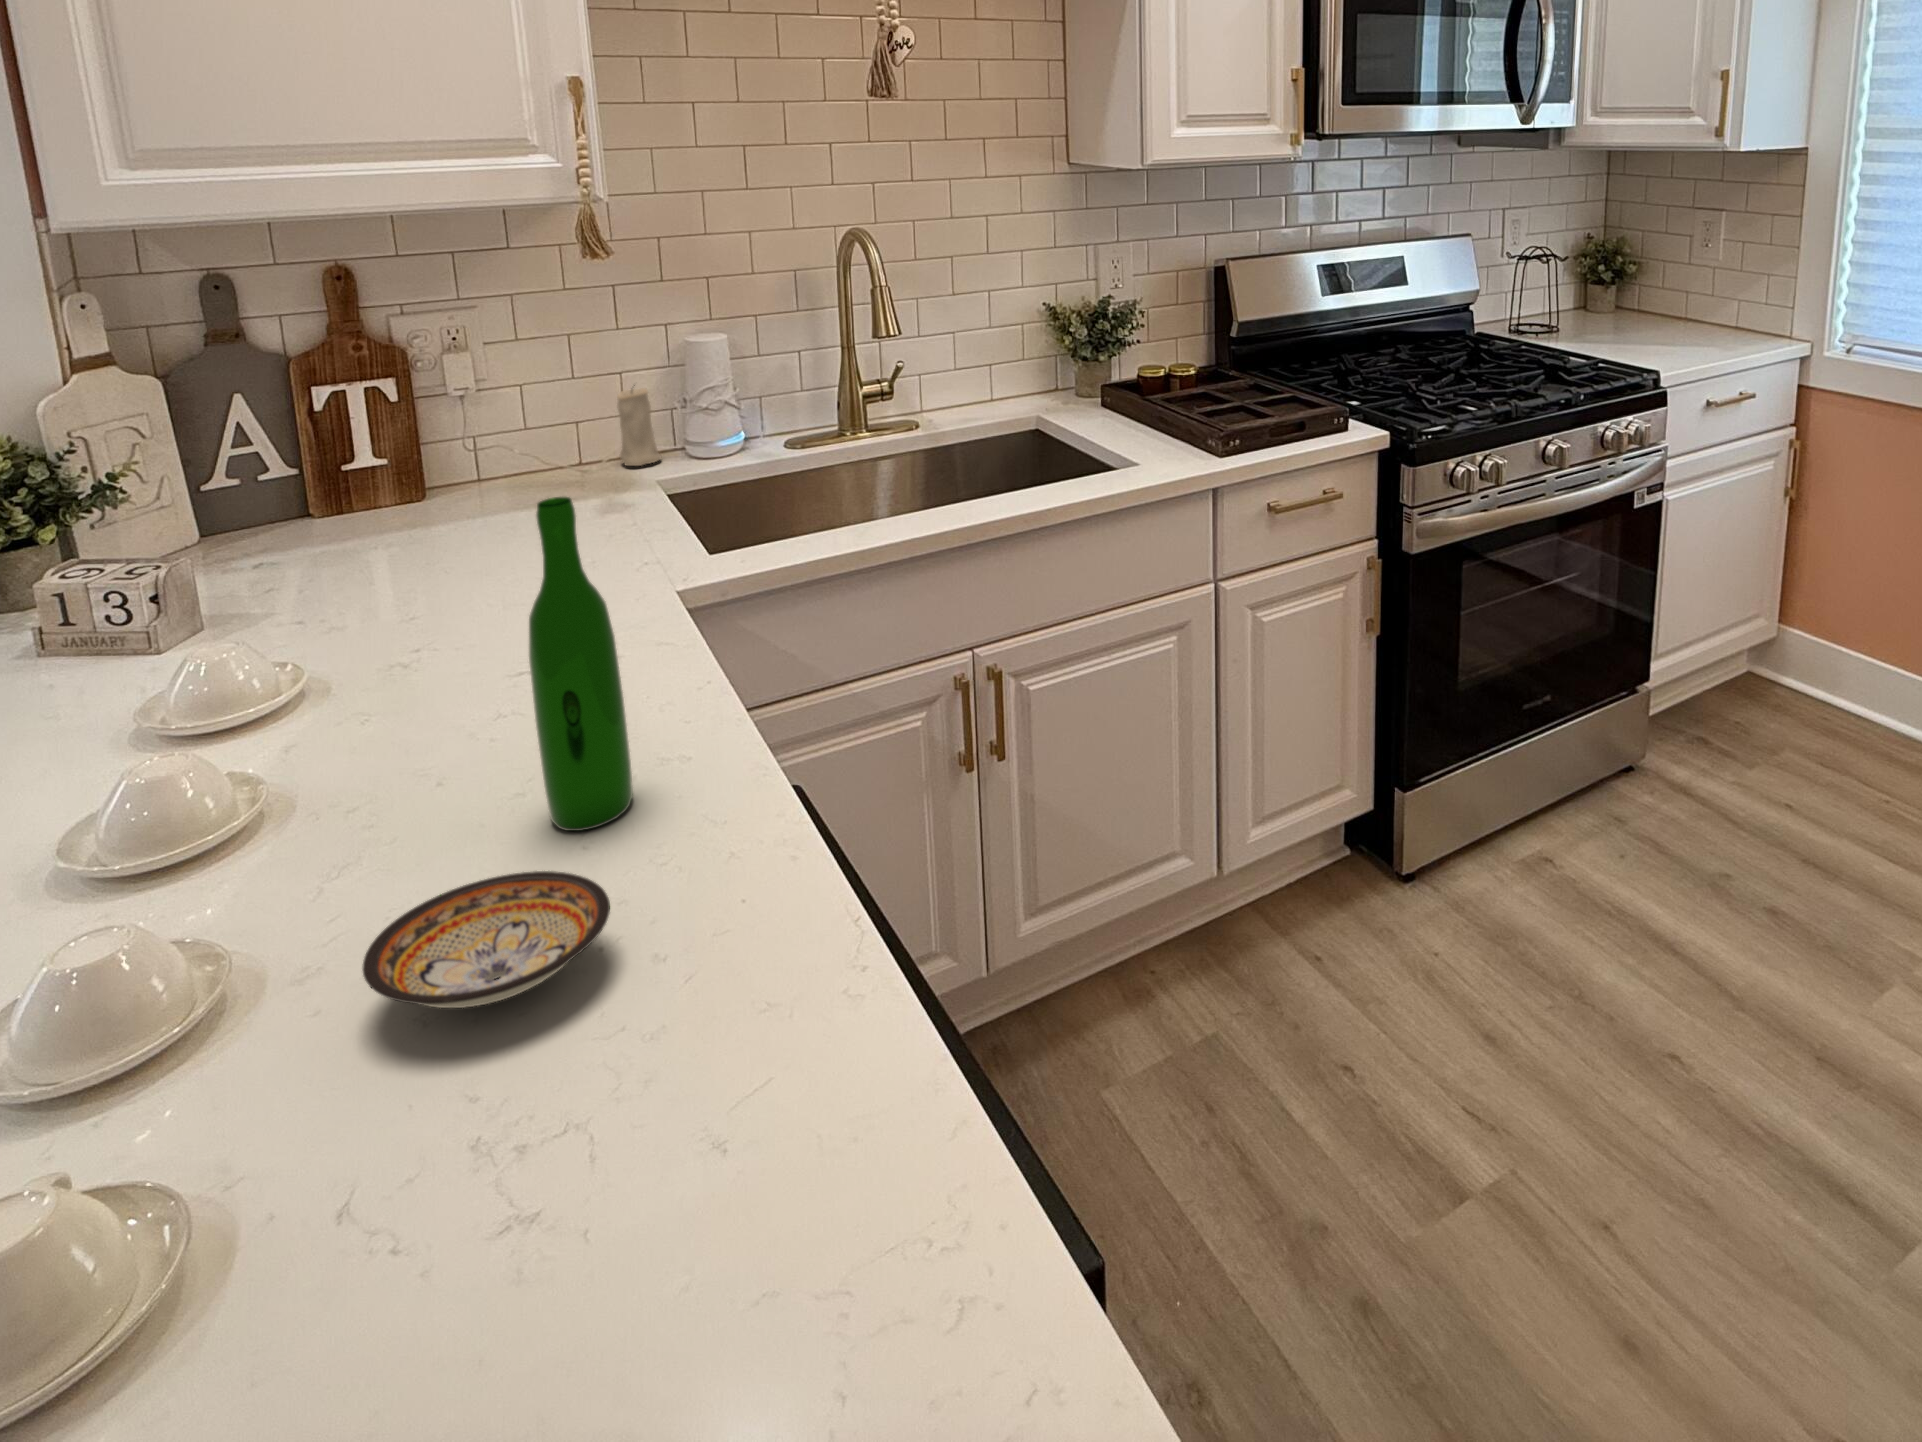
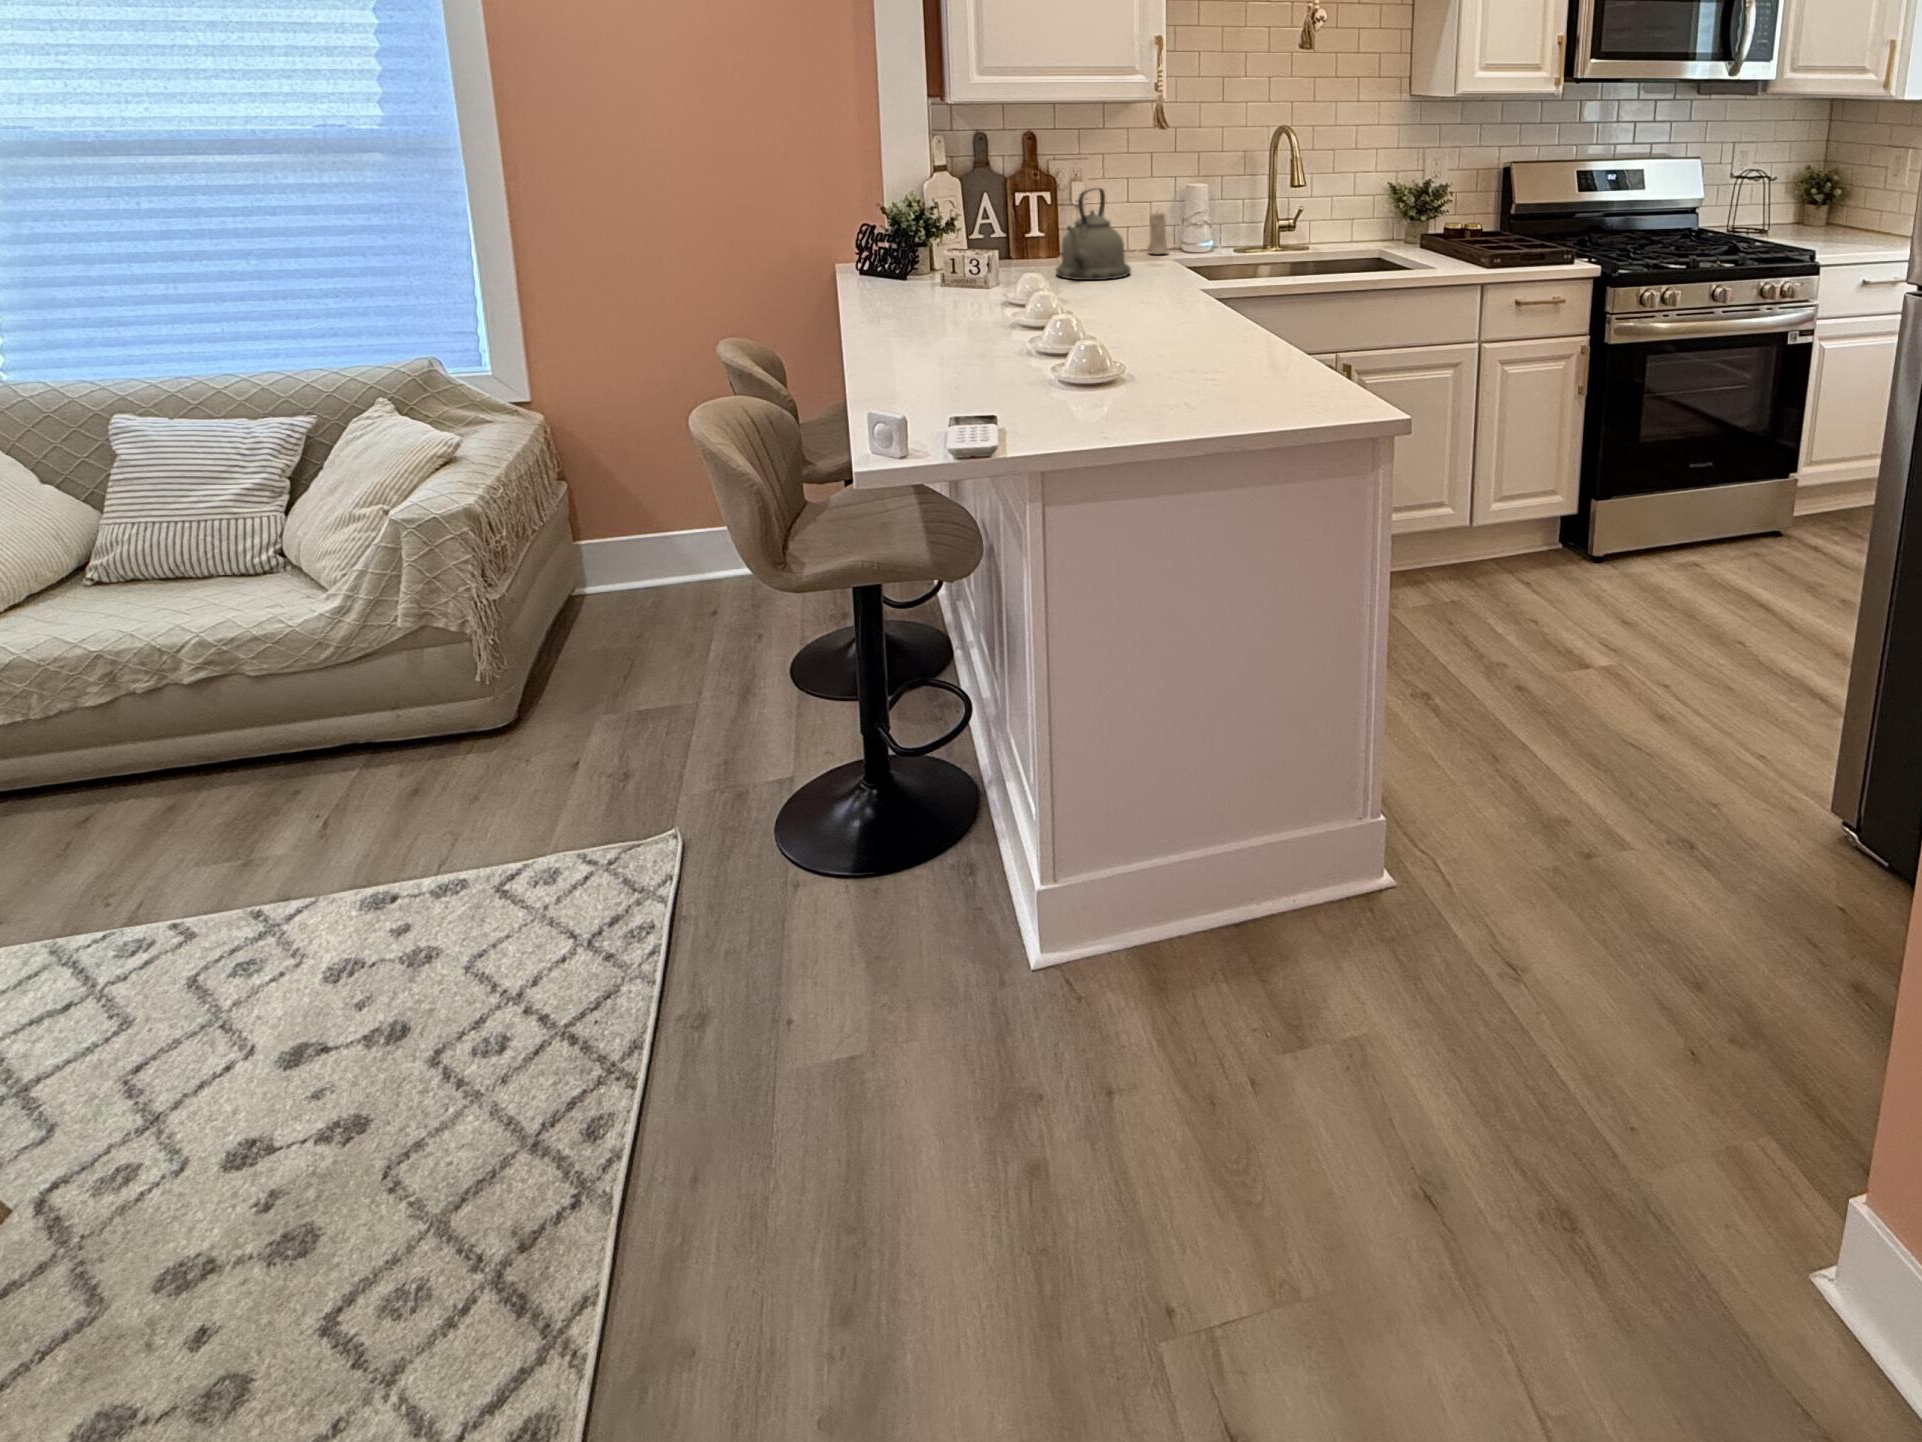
kettle: none [351,380,545,584] -> present [1056,188,1131,280]
wine bottle: present [529,497,633,831] -> none [1190,198,1220,330]
ceramic bowl: present [363,871,610,1008] -> none [1159,320,1233,349]

